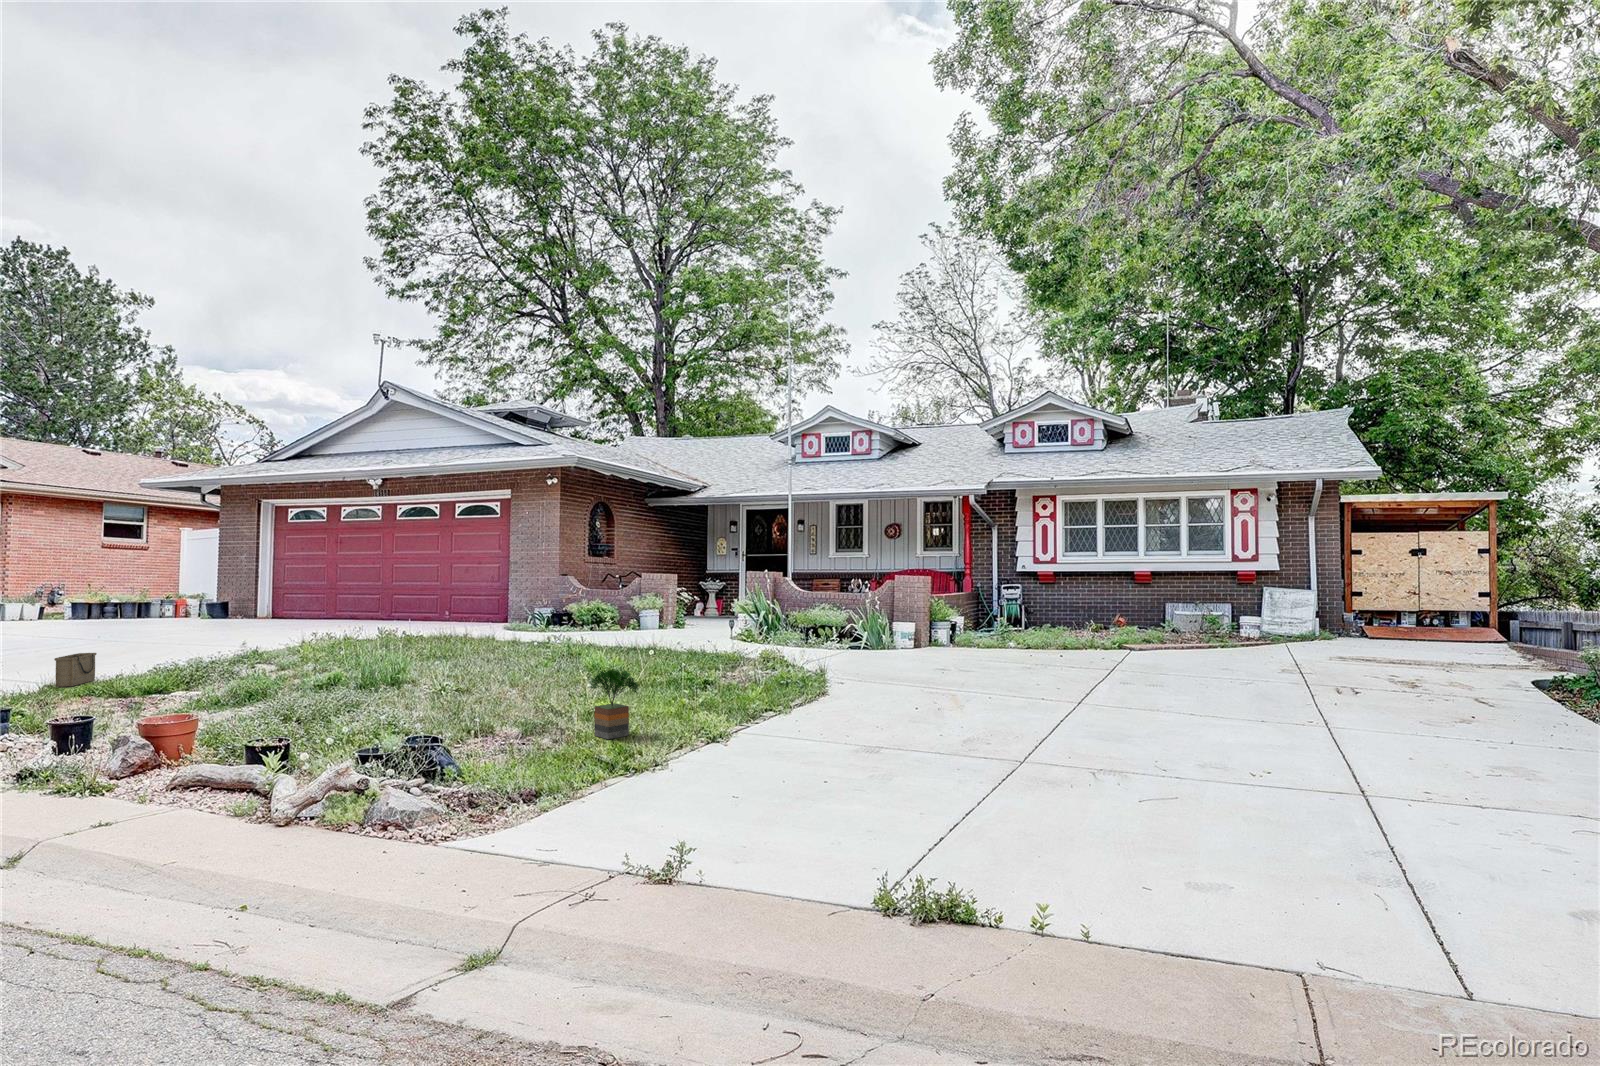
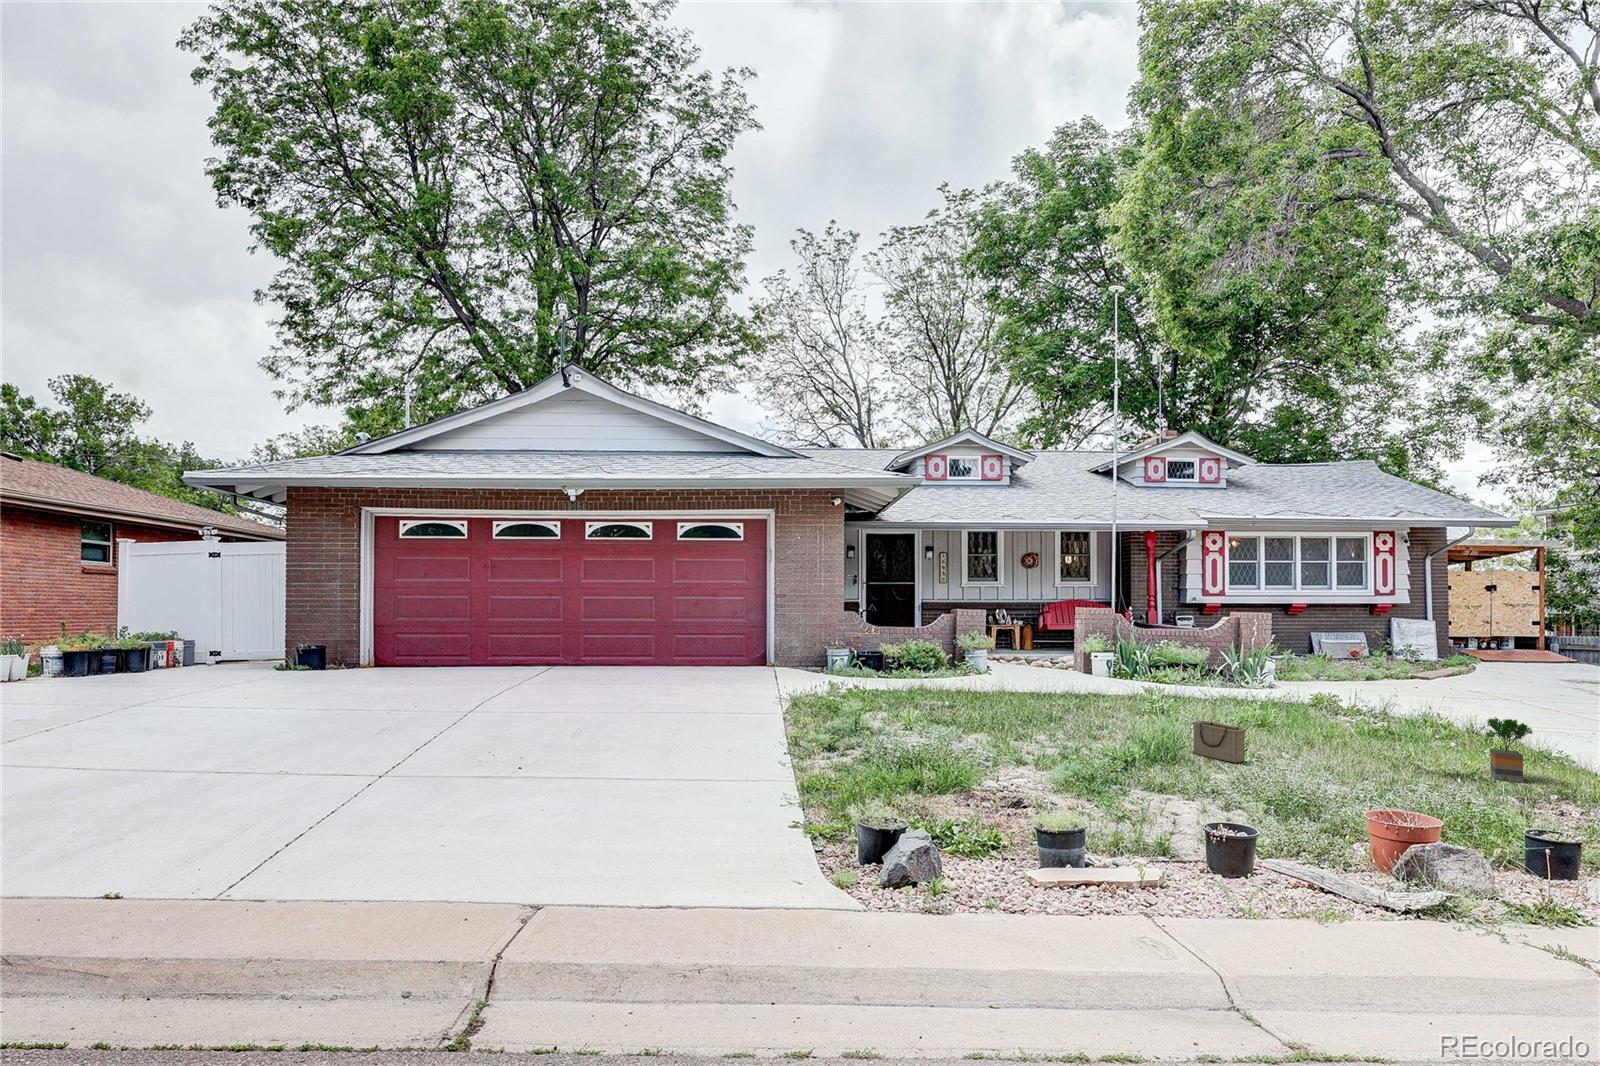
basket: present [54,653,97,687] -> present [1192,721,1247,763]

